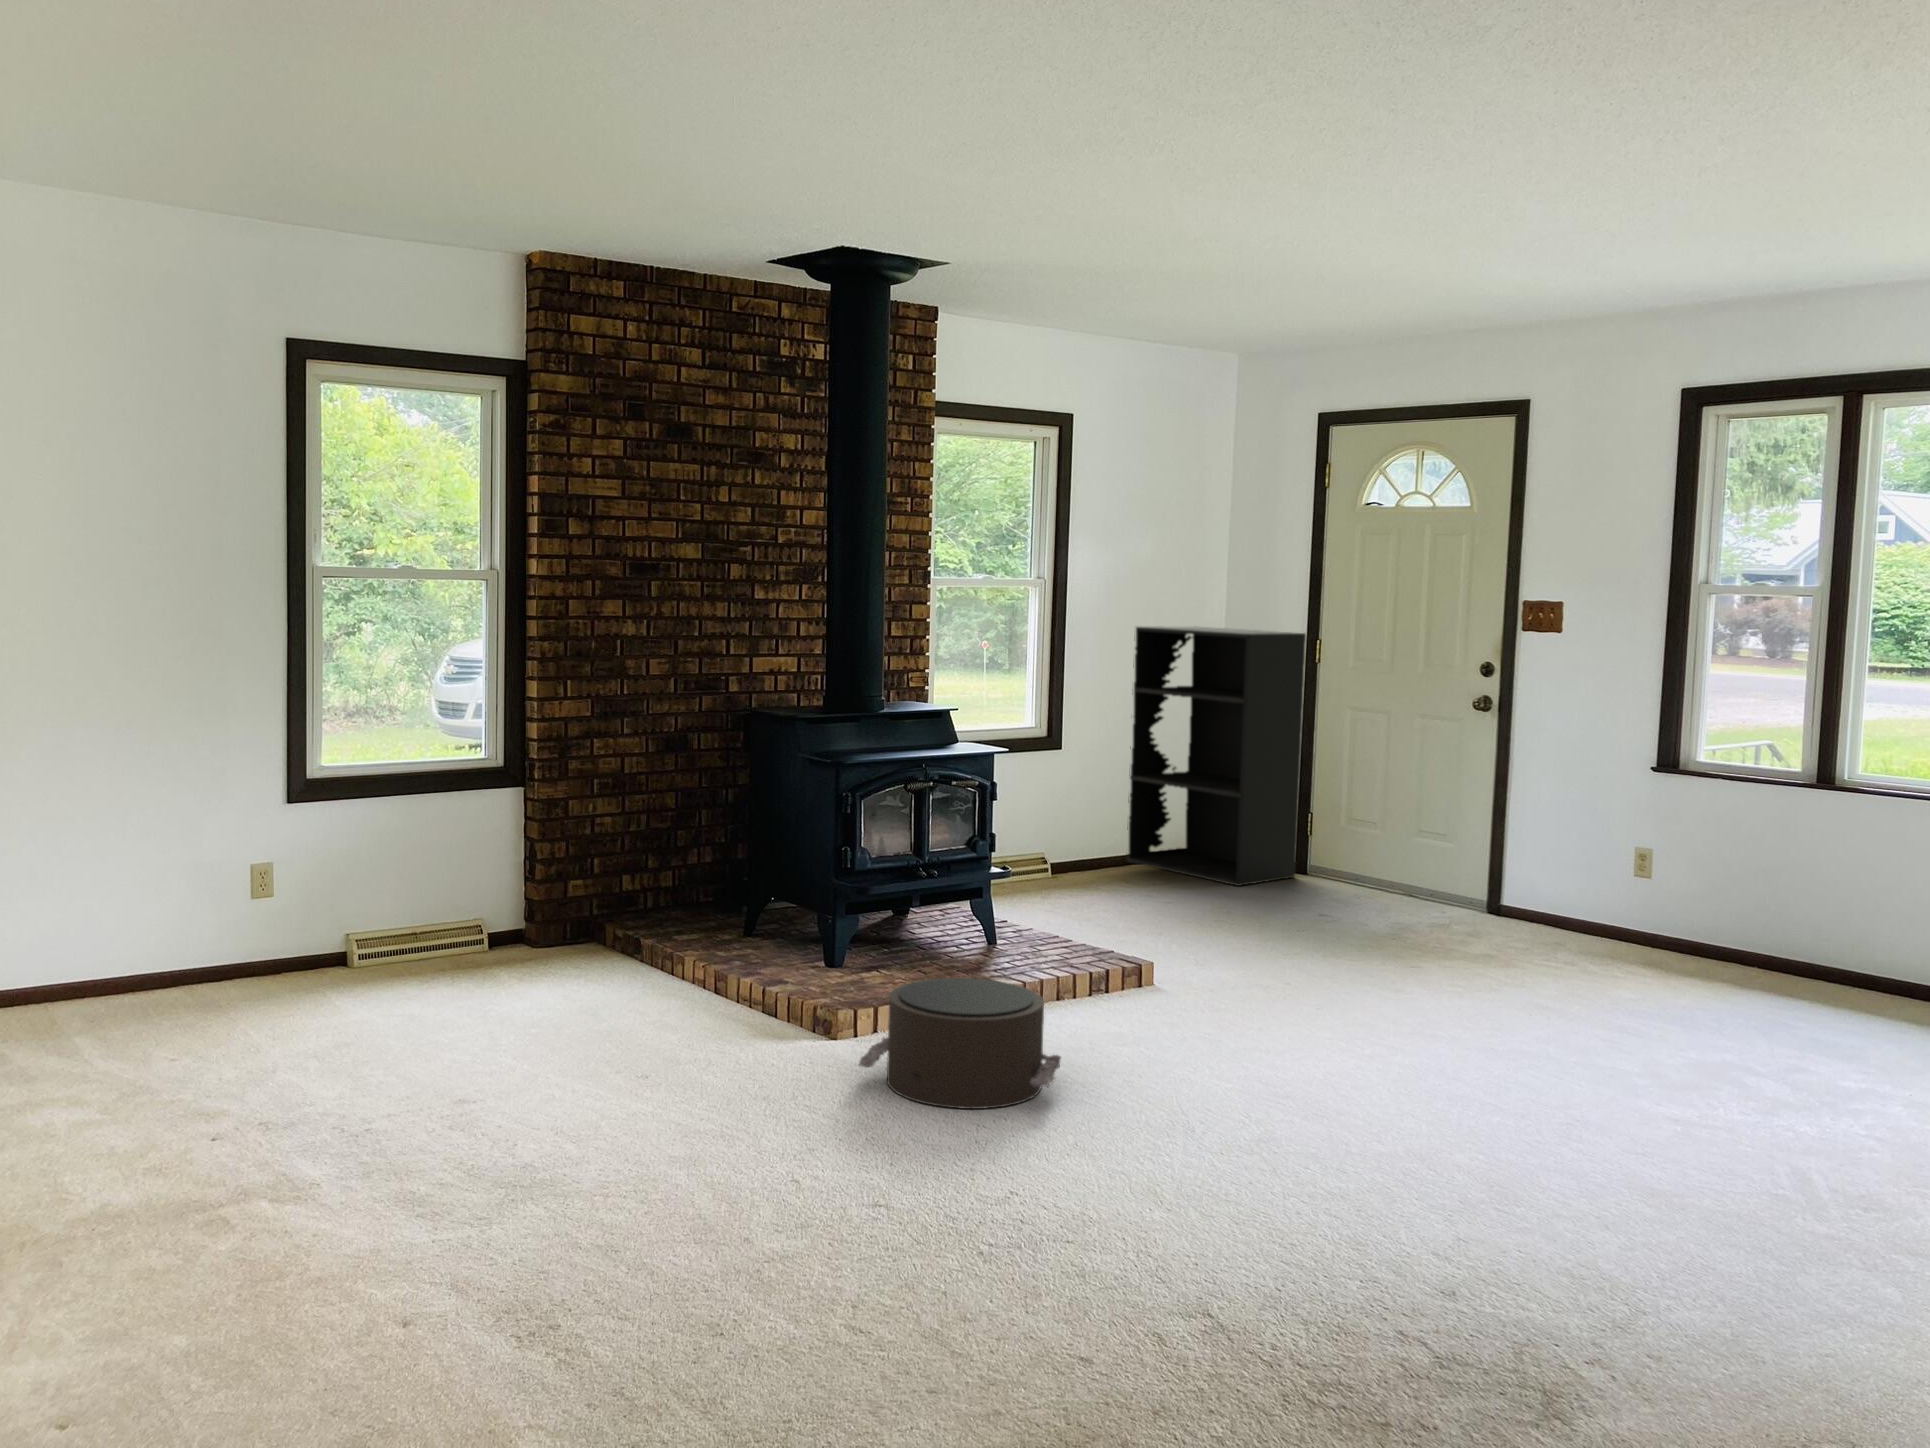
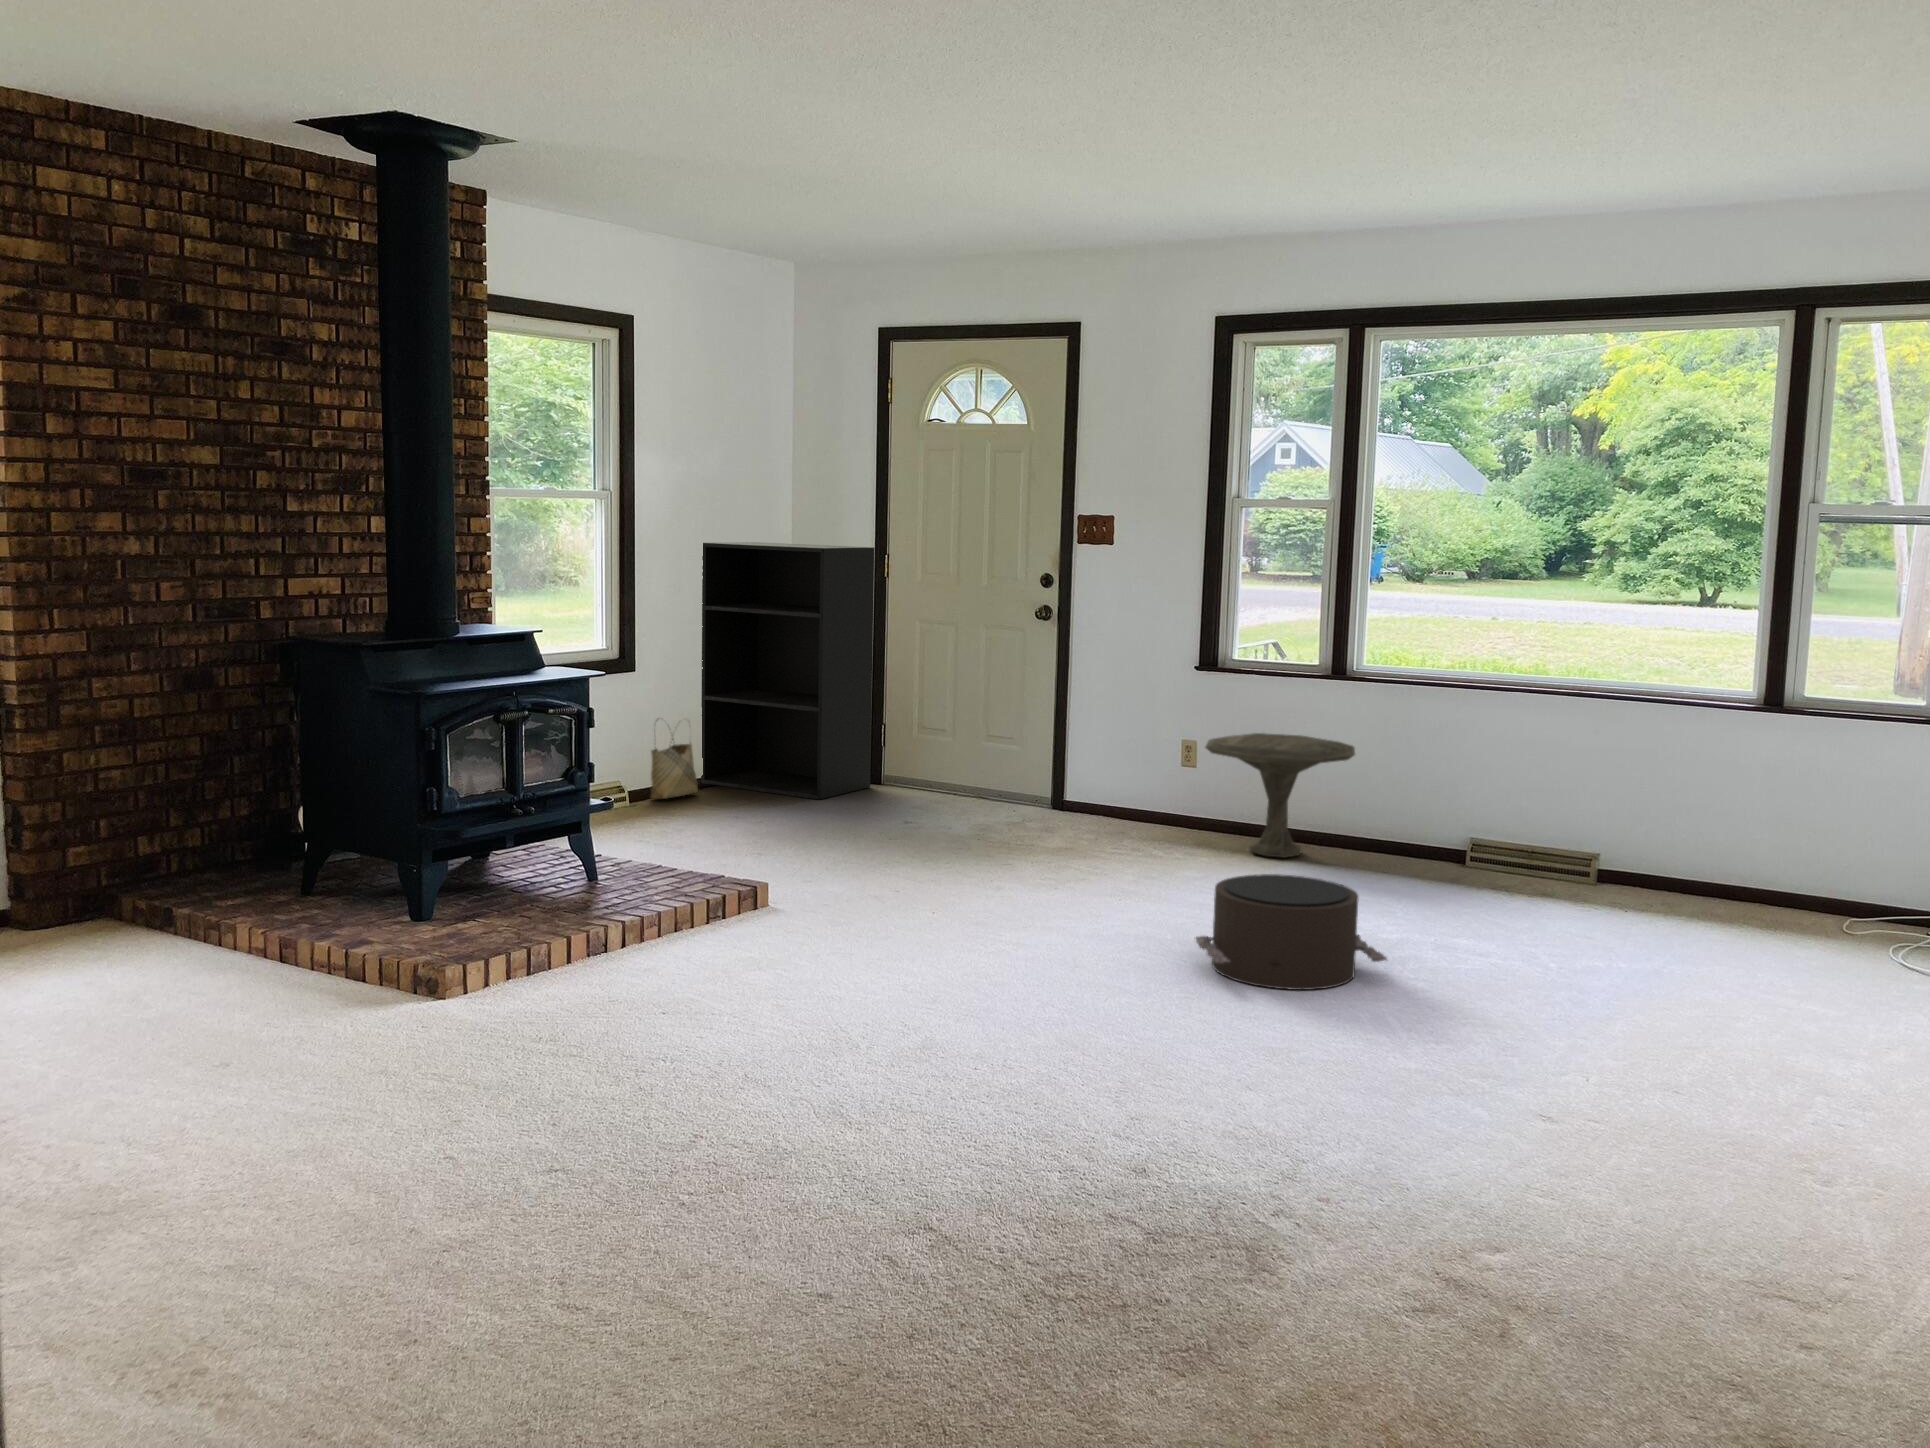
woven basket: none [1073,795,1120,874] -> present [651,739,698,799]
side table: none [1650,847,1843,990] -> present [1206,733,1355,857]
pouf: present [859,978,1061,1109] -> present [1196,874,1387,990]

